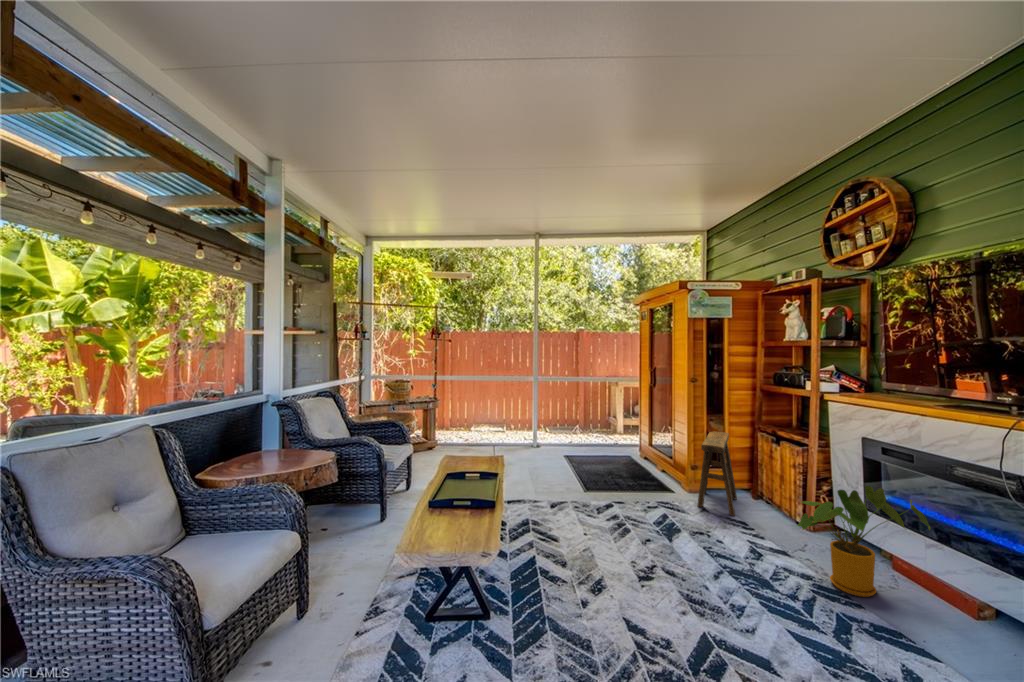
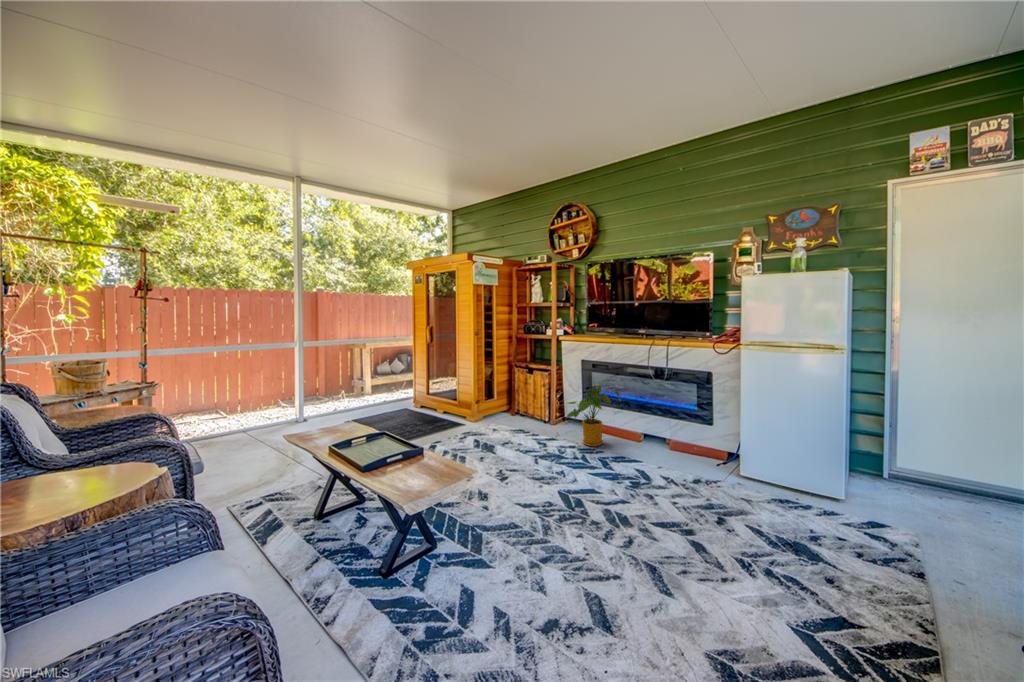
stool: present [698,432,737,516] -> none [483,372,514,428]

